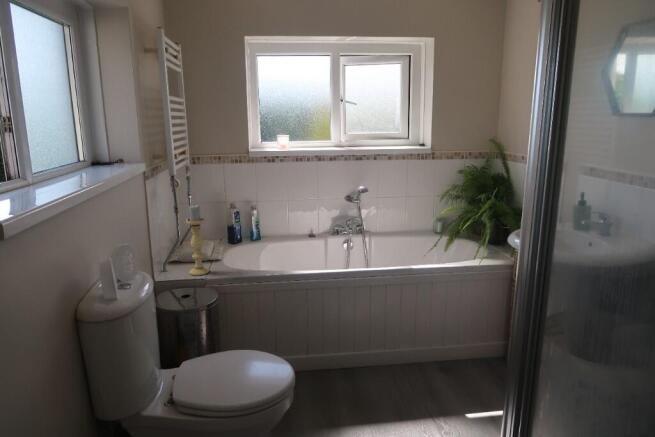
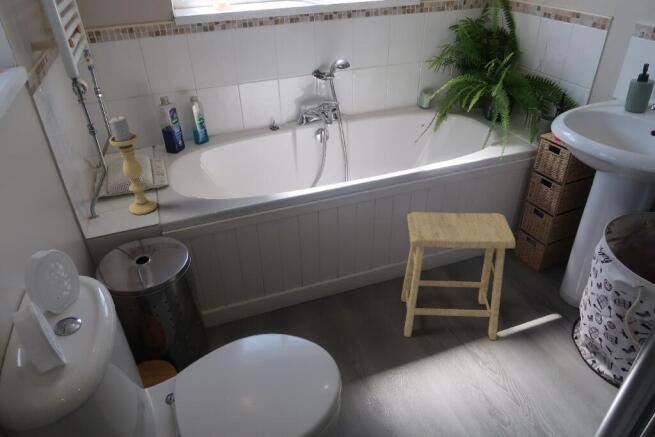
footstool: none [385,298,472,421] -> present [401,212,516,340]

